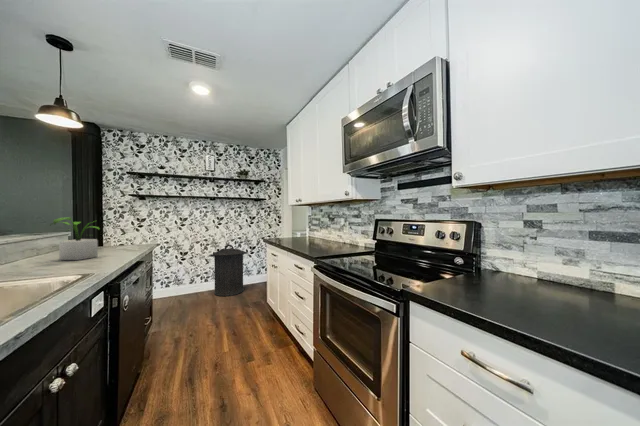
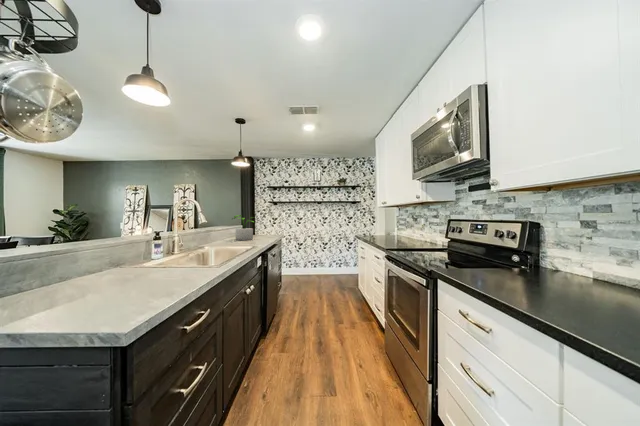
trash can: present [209,245,247,296] -> none [317,239,346,280]

